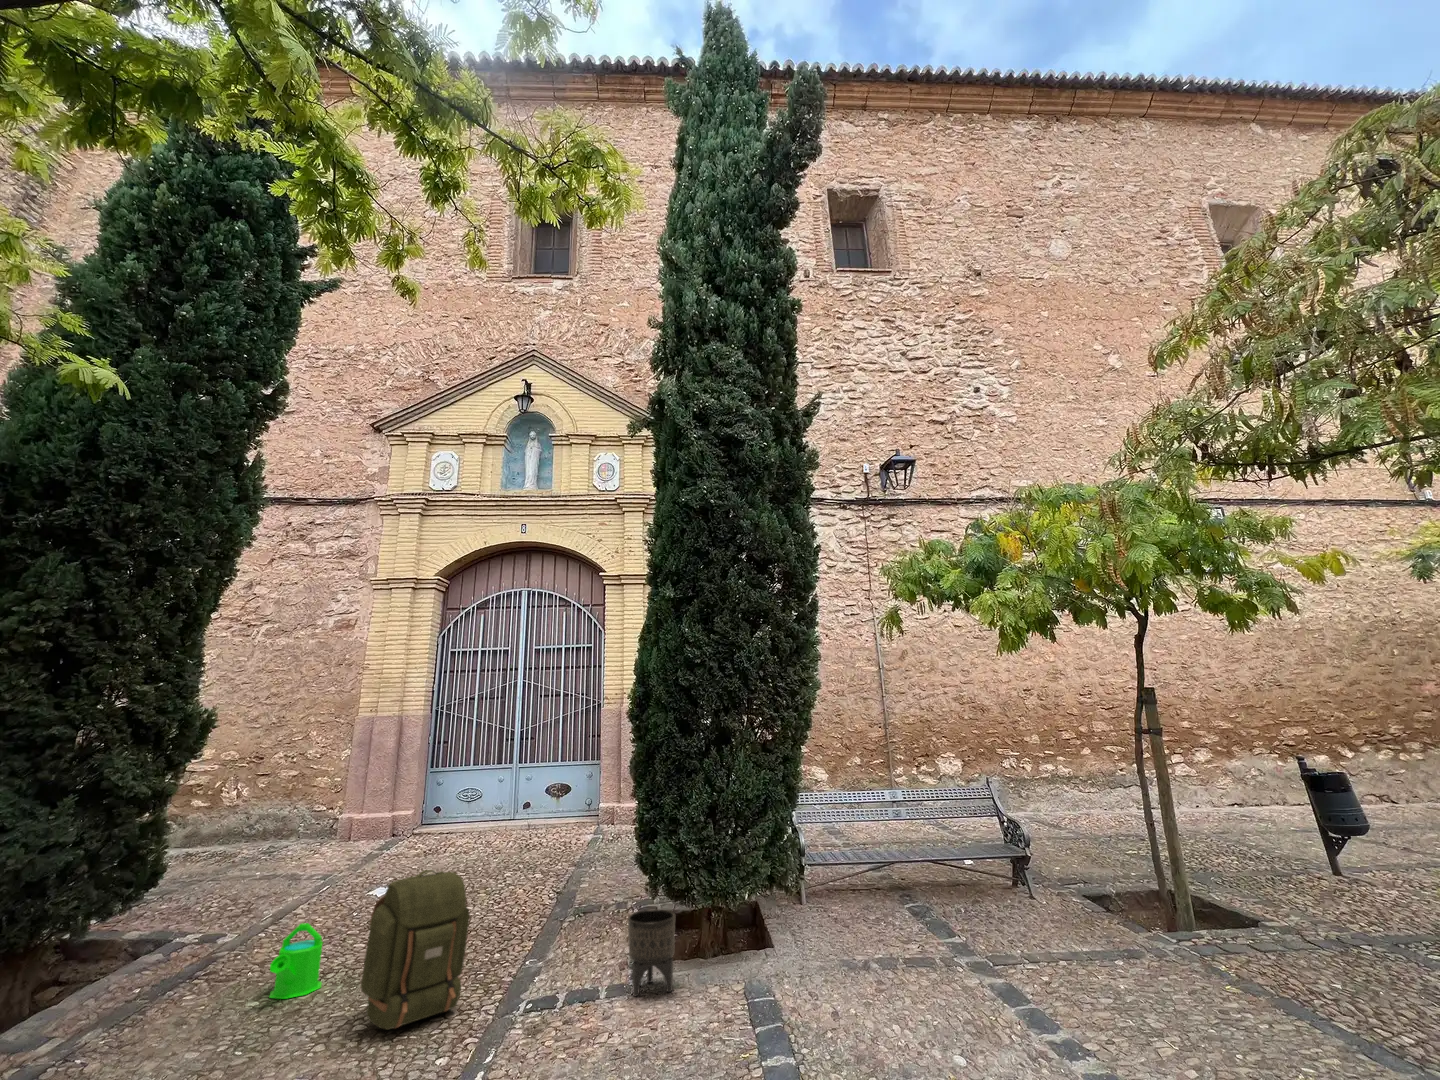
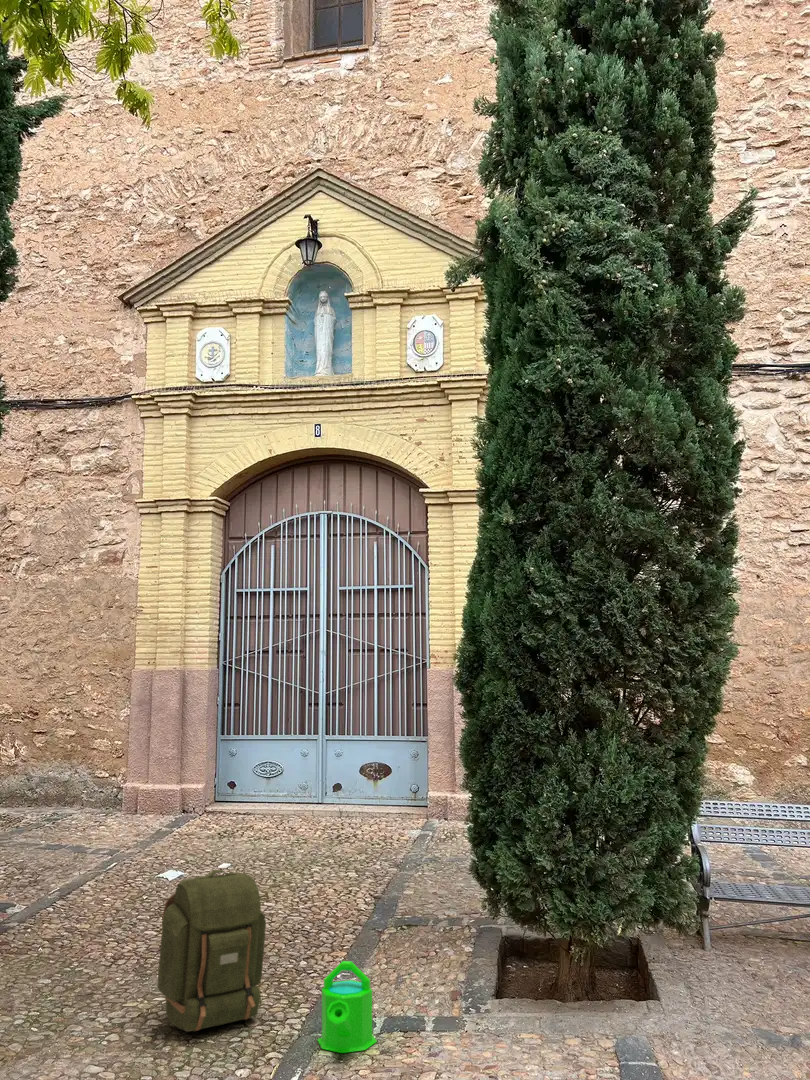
planter: present [628,909,675,996] -> none [444,932,500,1026]
watering can: present [270,923,323,999] -> present [317,961,377,1053]

